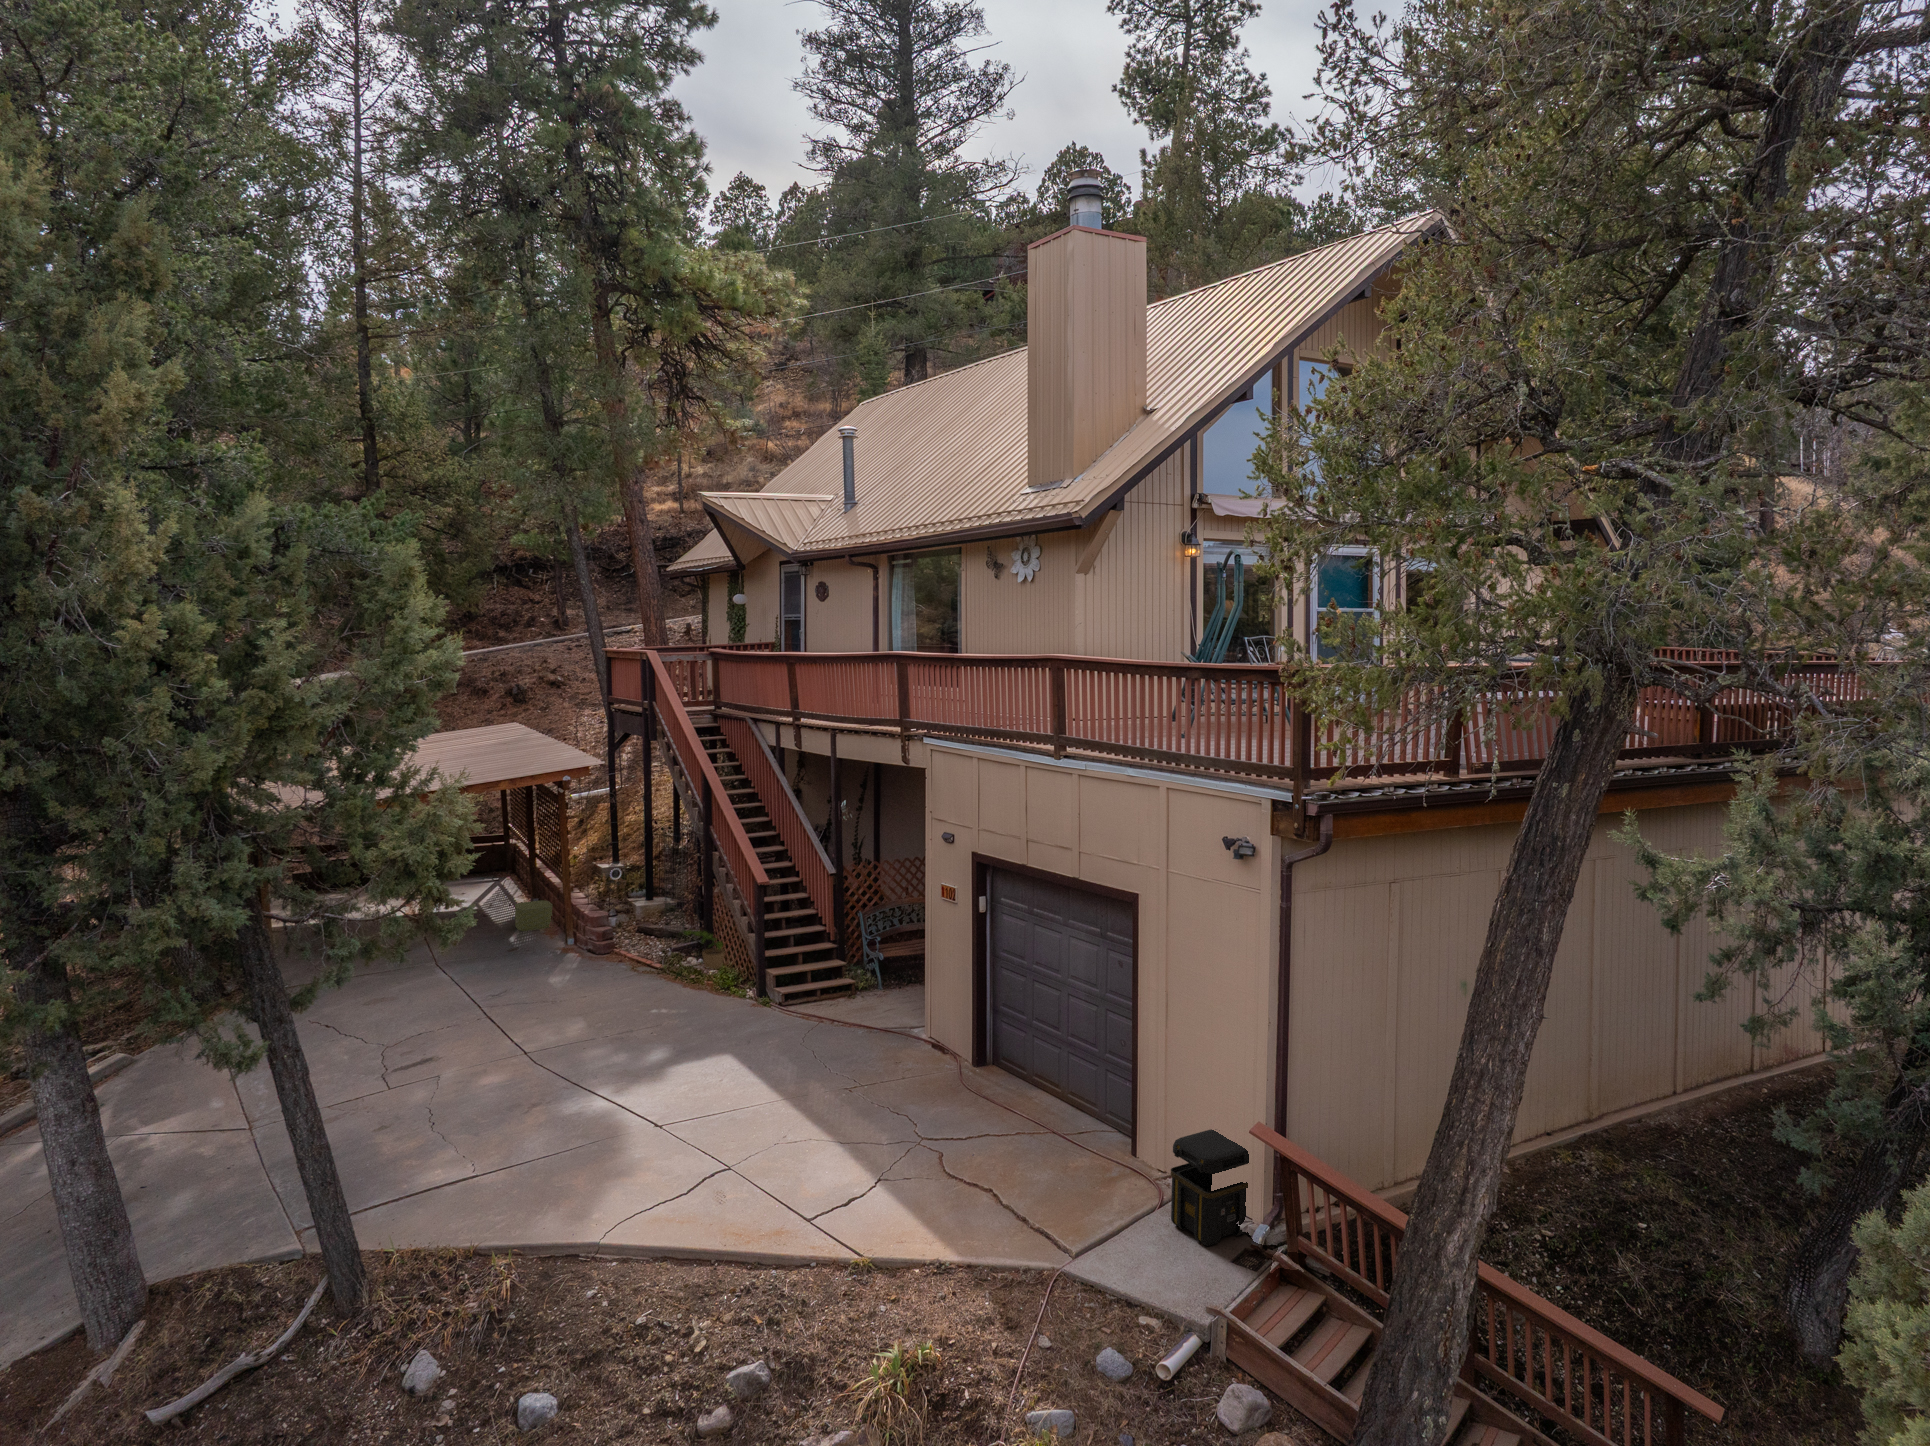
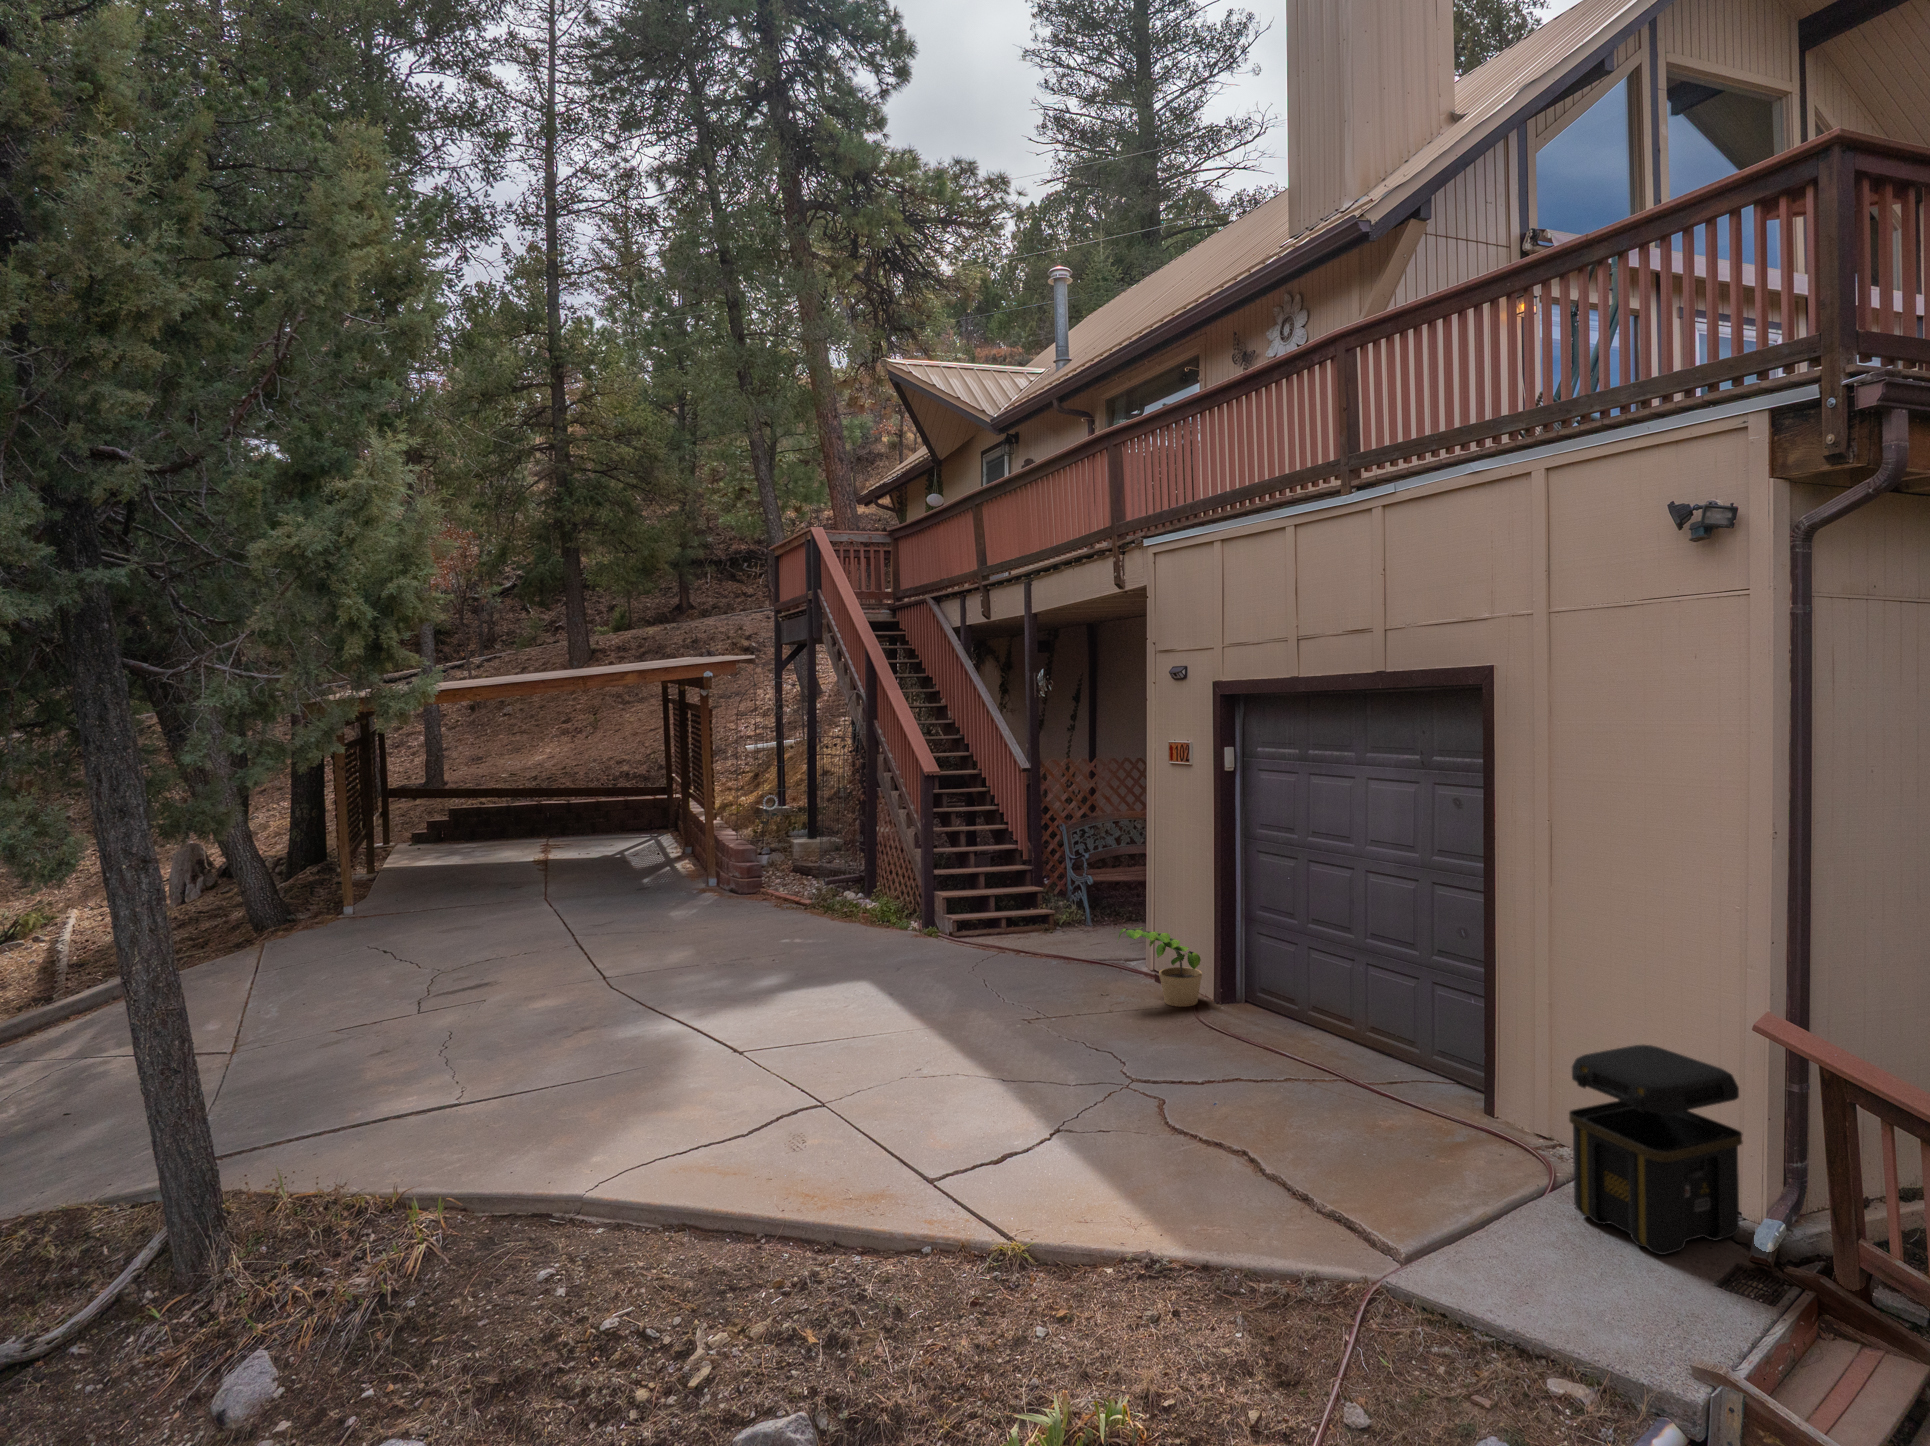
storage box: present [515,901,553,931] -> none [664,843,705,875]
potted plant: present [683,930,725,969] -> present [1118,928,1202,1007]

